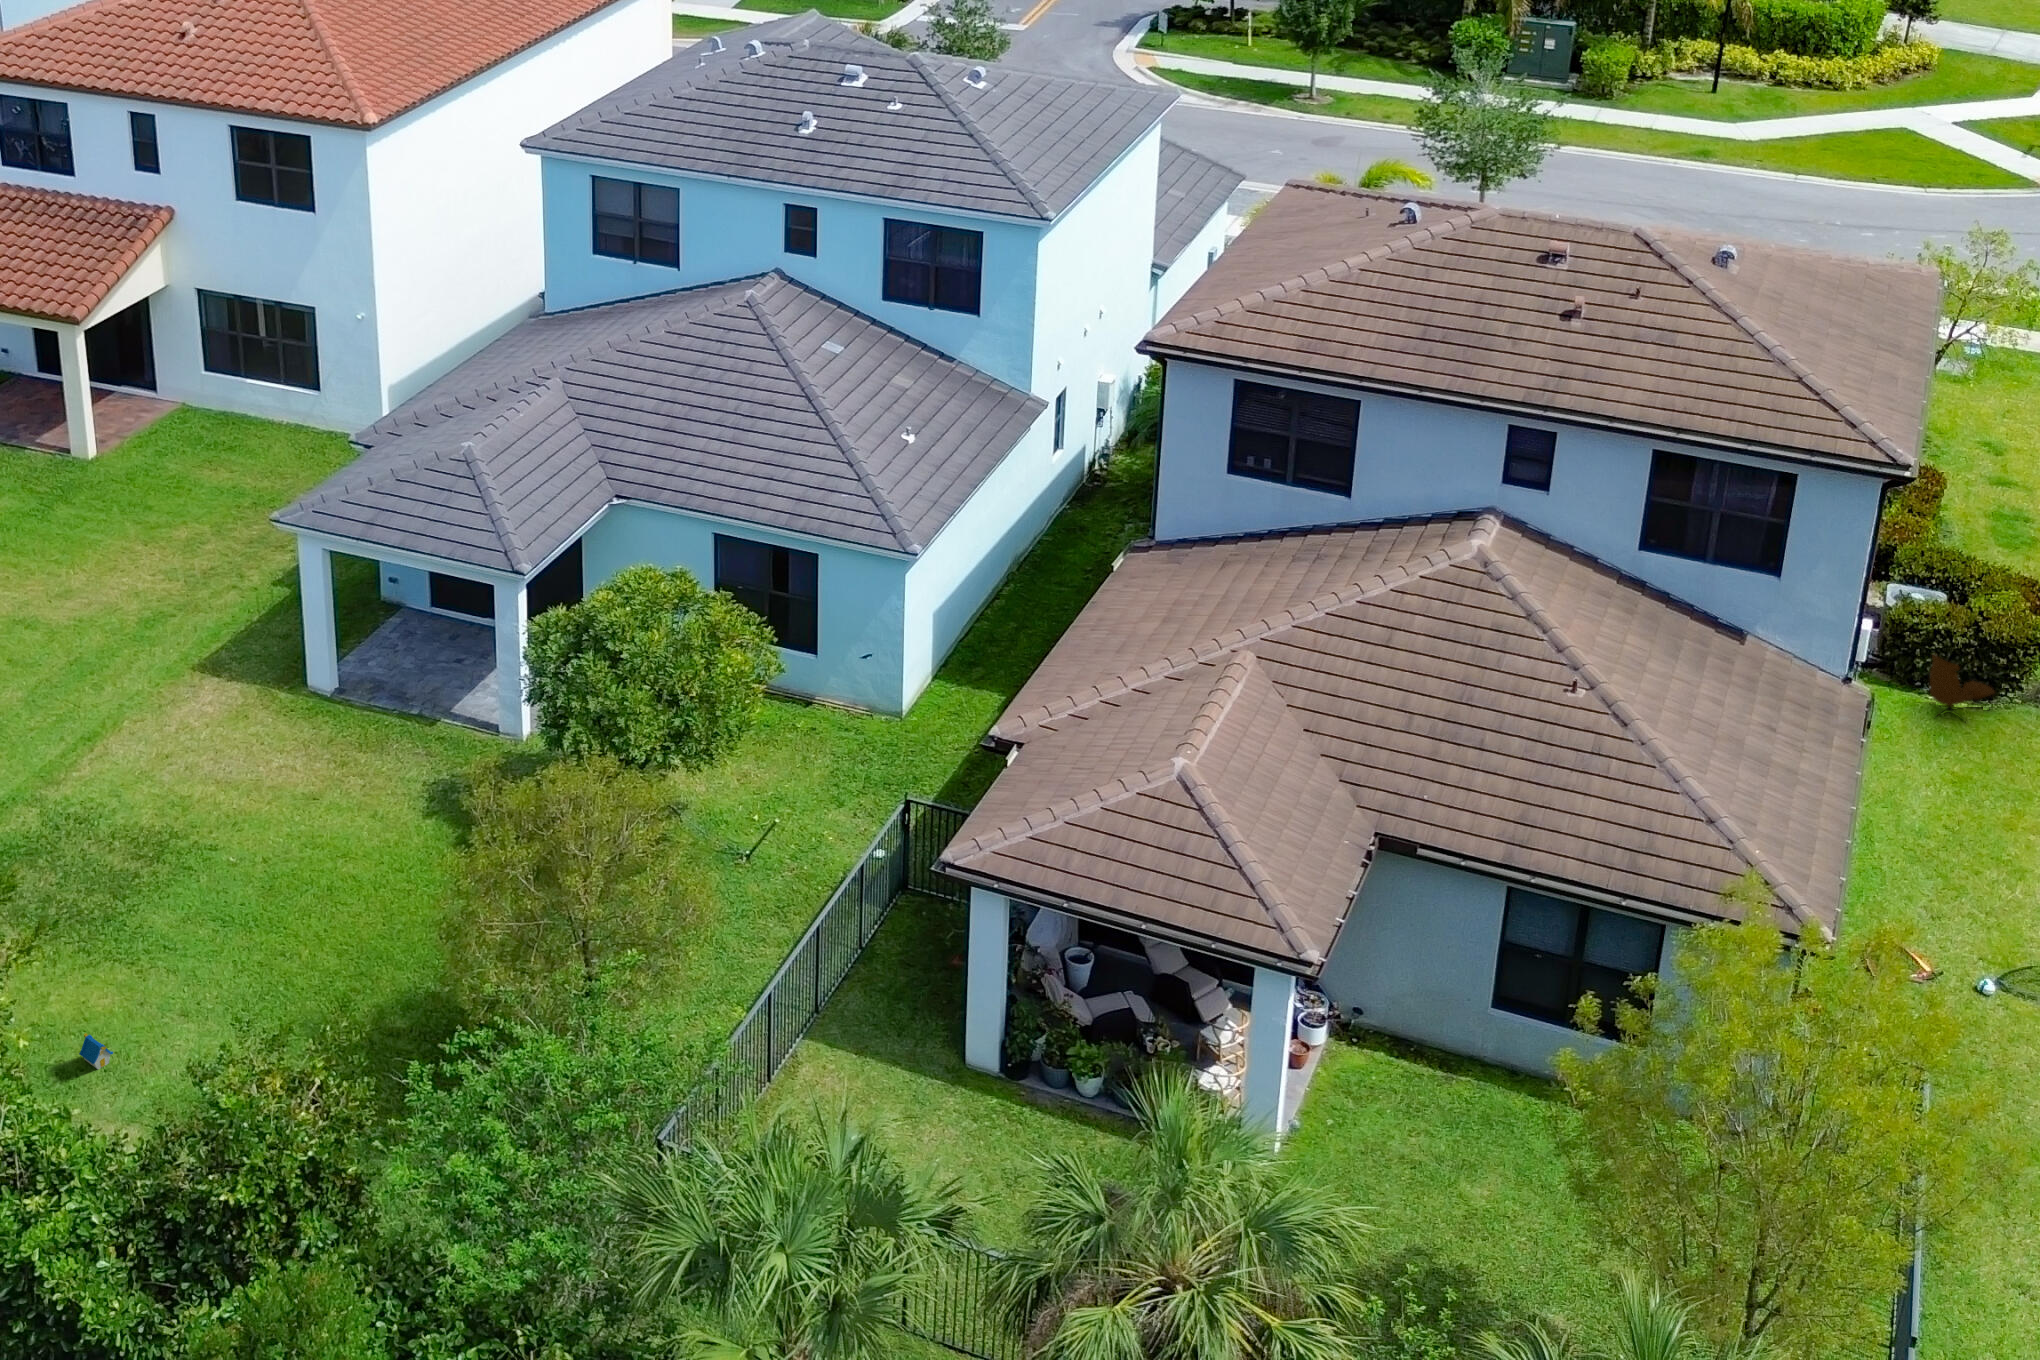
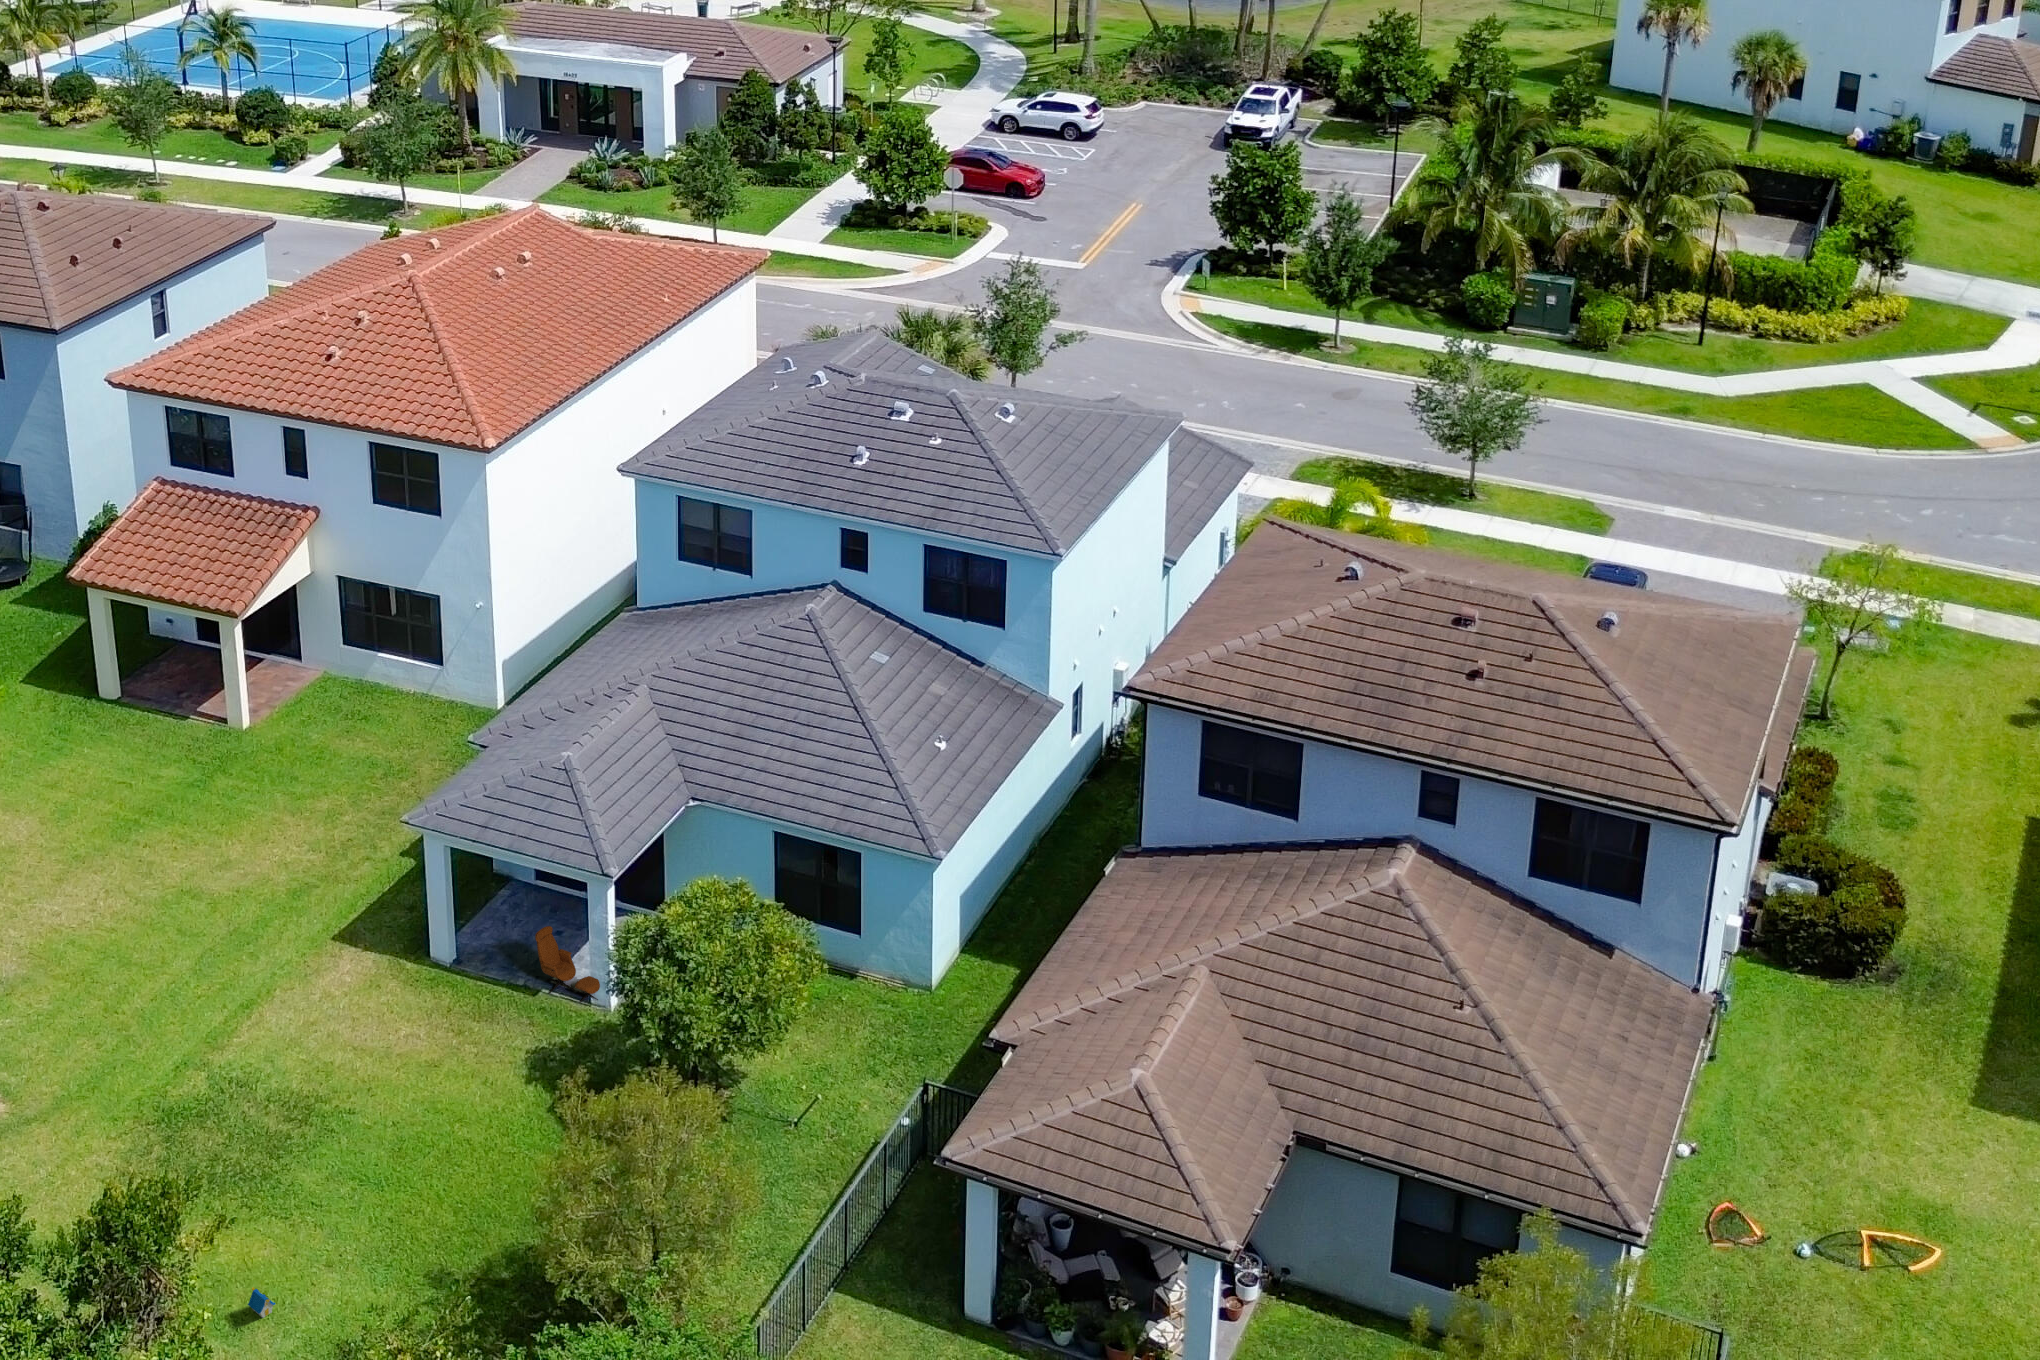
lounge chair: present [1930,654,1995,715] -> present [535,926,600,1002]

